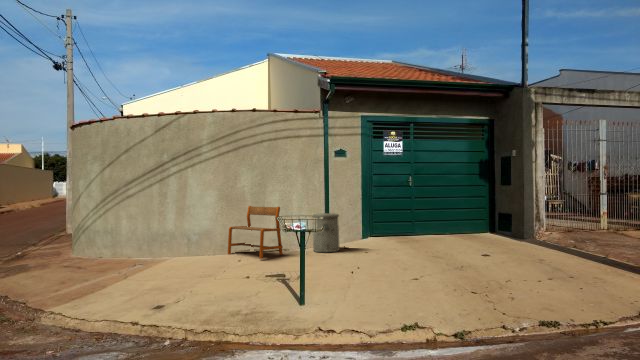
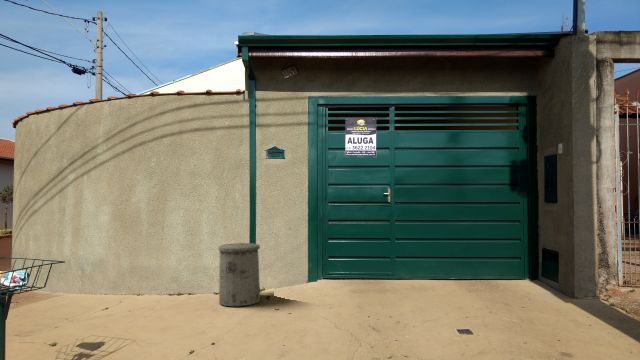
bench: present [228,206,283,259] -> none [103,229,168,316]

